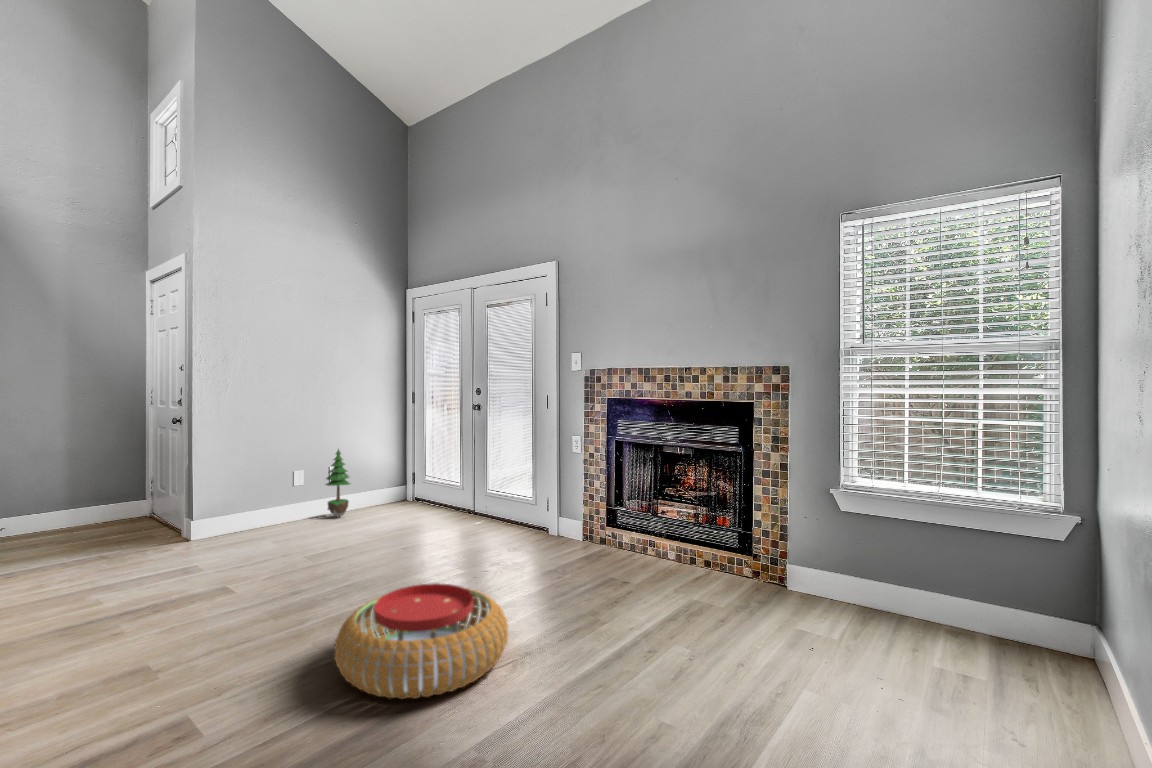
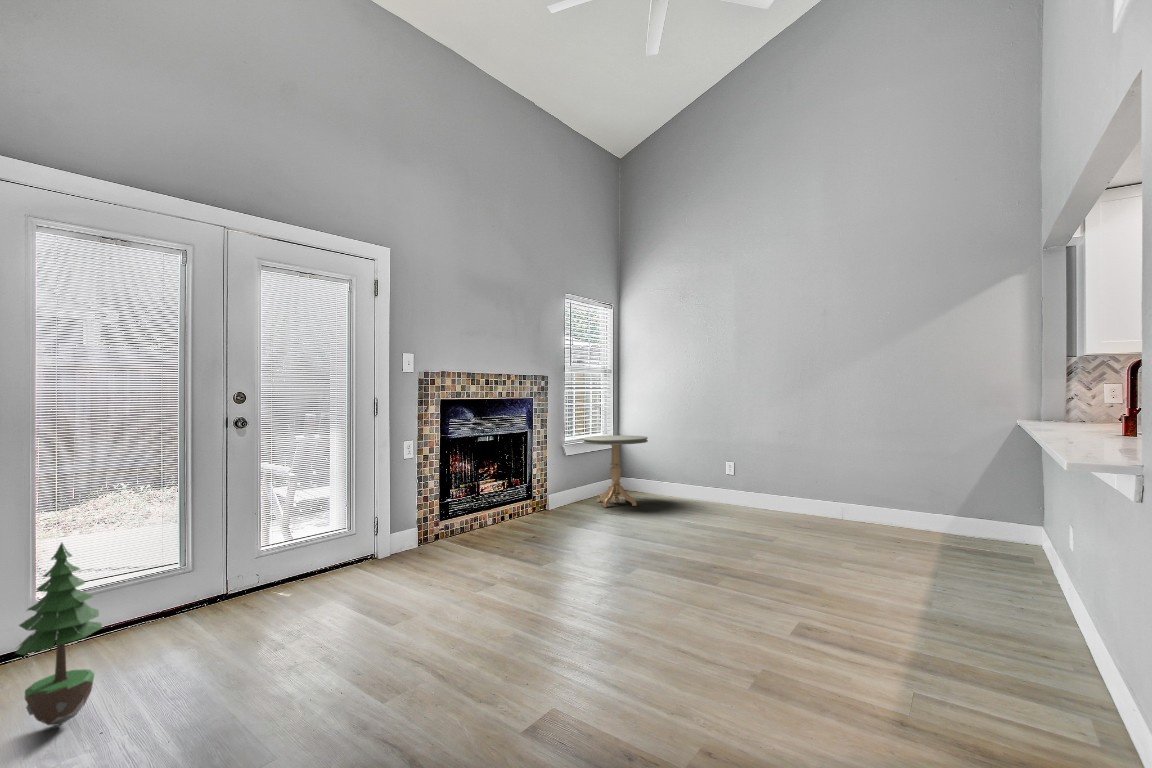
side table: none [816,486,982,665] -> present [583,436,648,507]
pouf: present [334,583,508,699] -> none [628,517,745,581]

